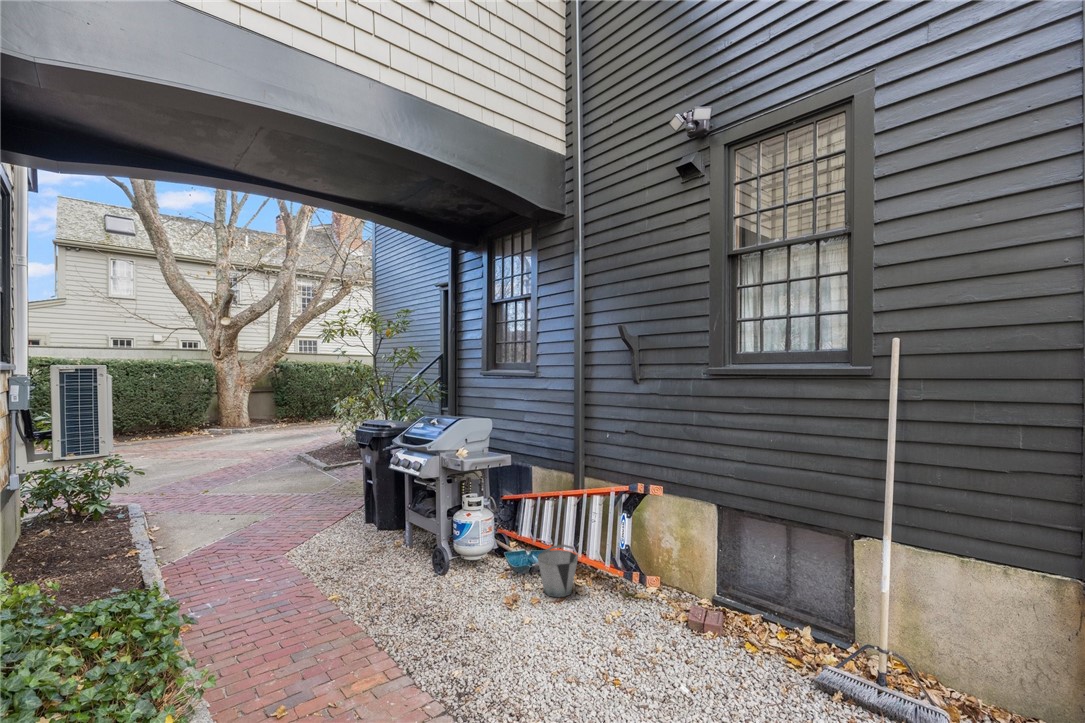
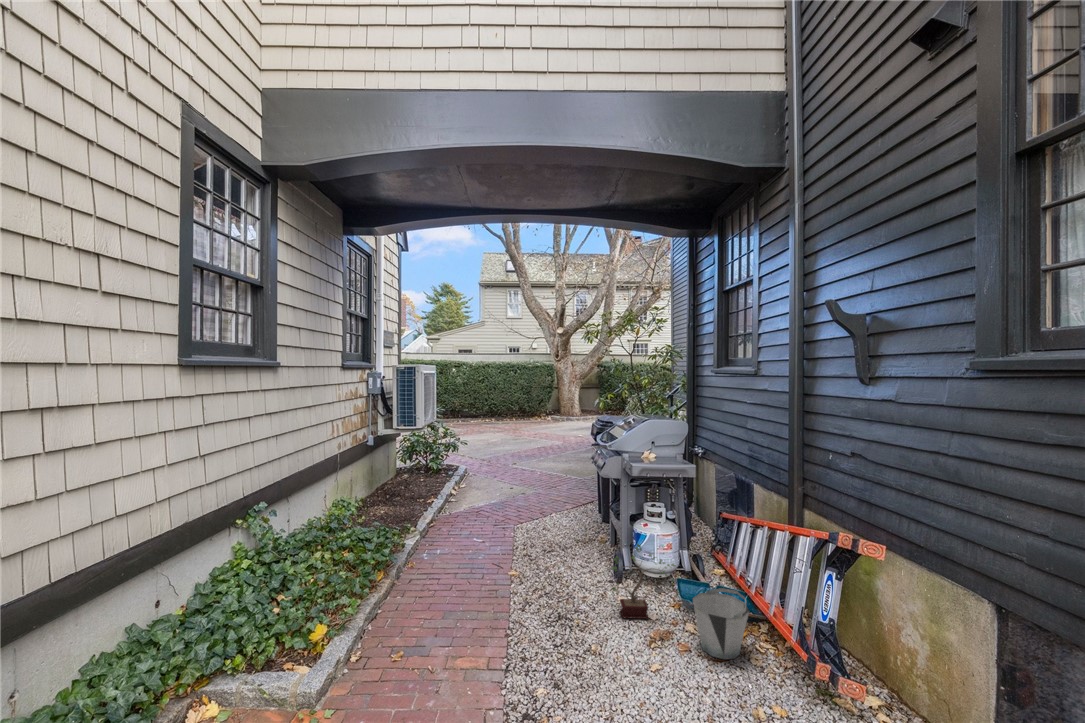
potted plant: none [466,527,517,595] -> present [611,544,676,619]

